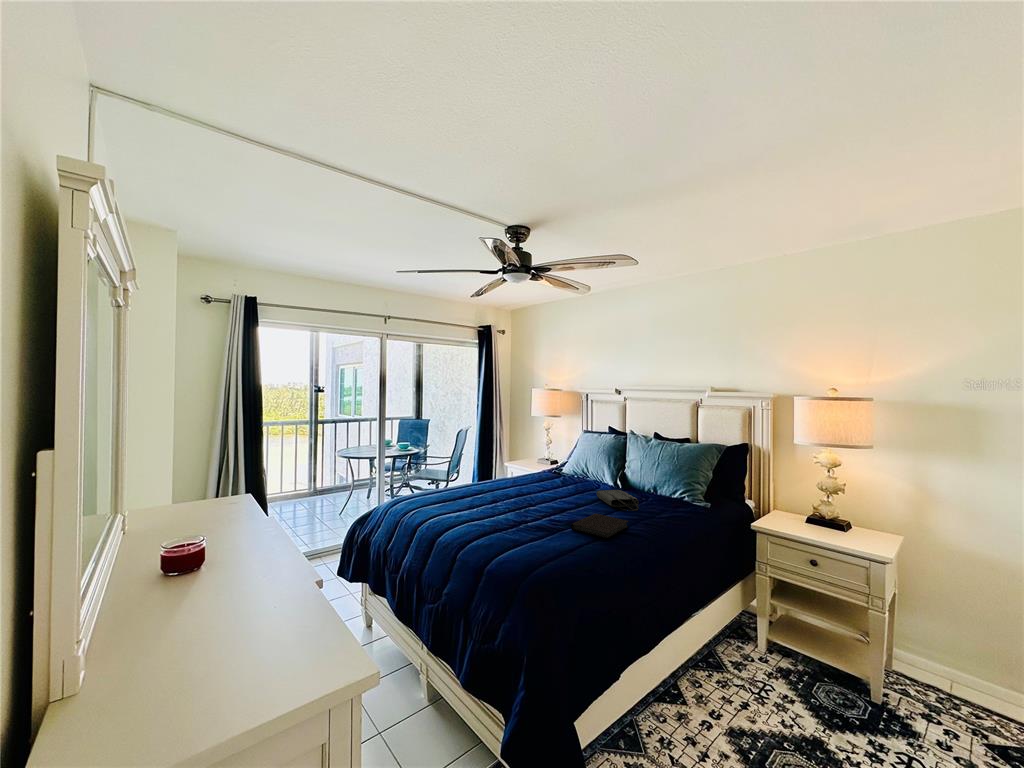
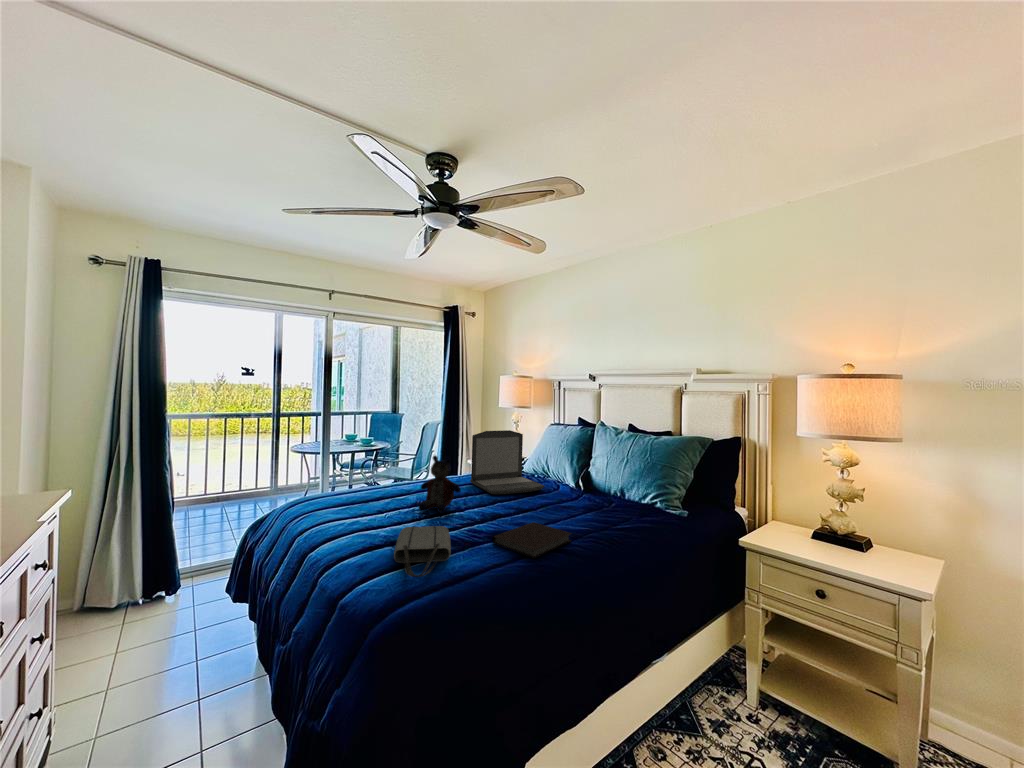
laptop: none [527,439,589,493] -> present [470,430,544,494]
stuffed bear: none [500,462,533,508] -> present [418,456,461,513]
tote bag: present [597,490,639,511] -> present [394,526,451,577]

